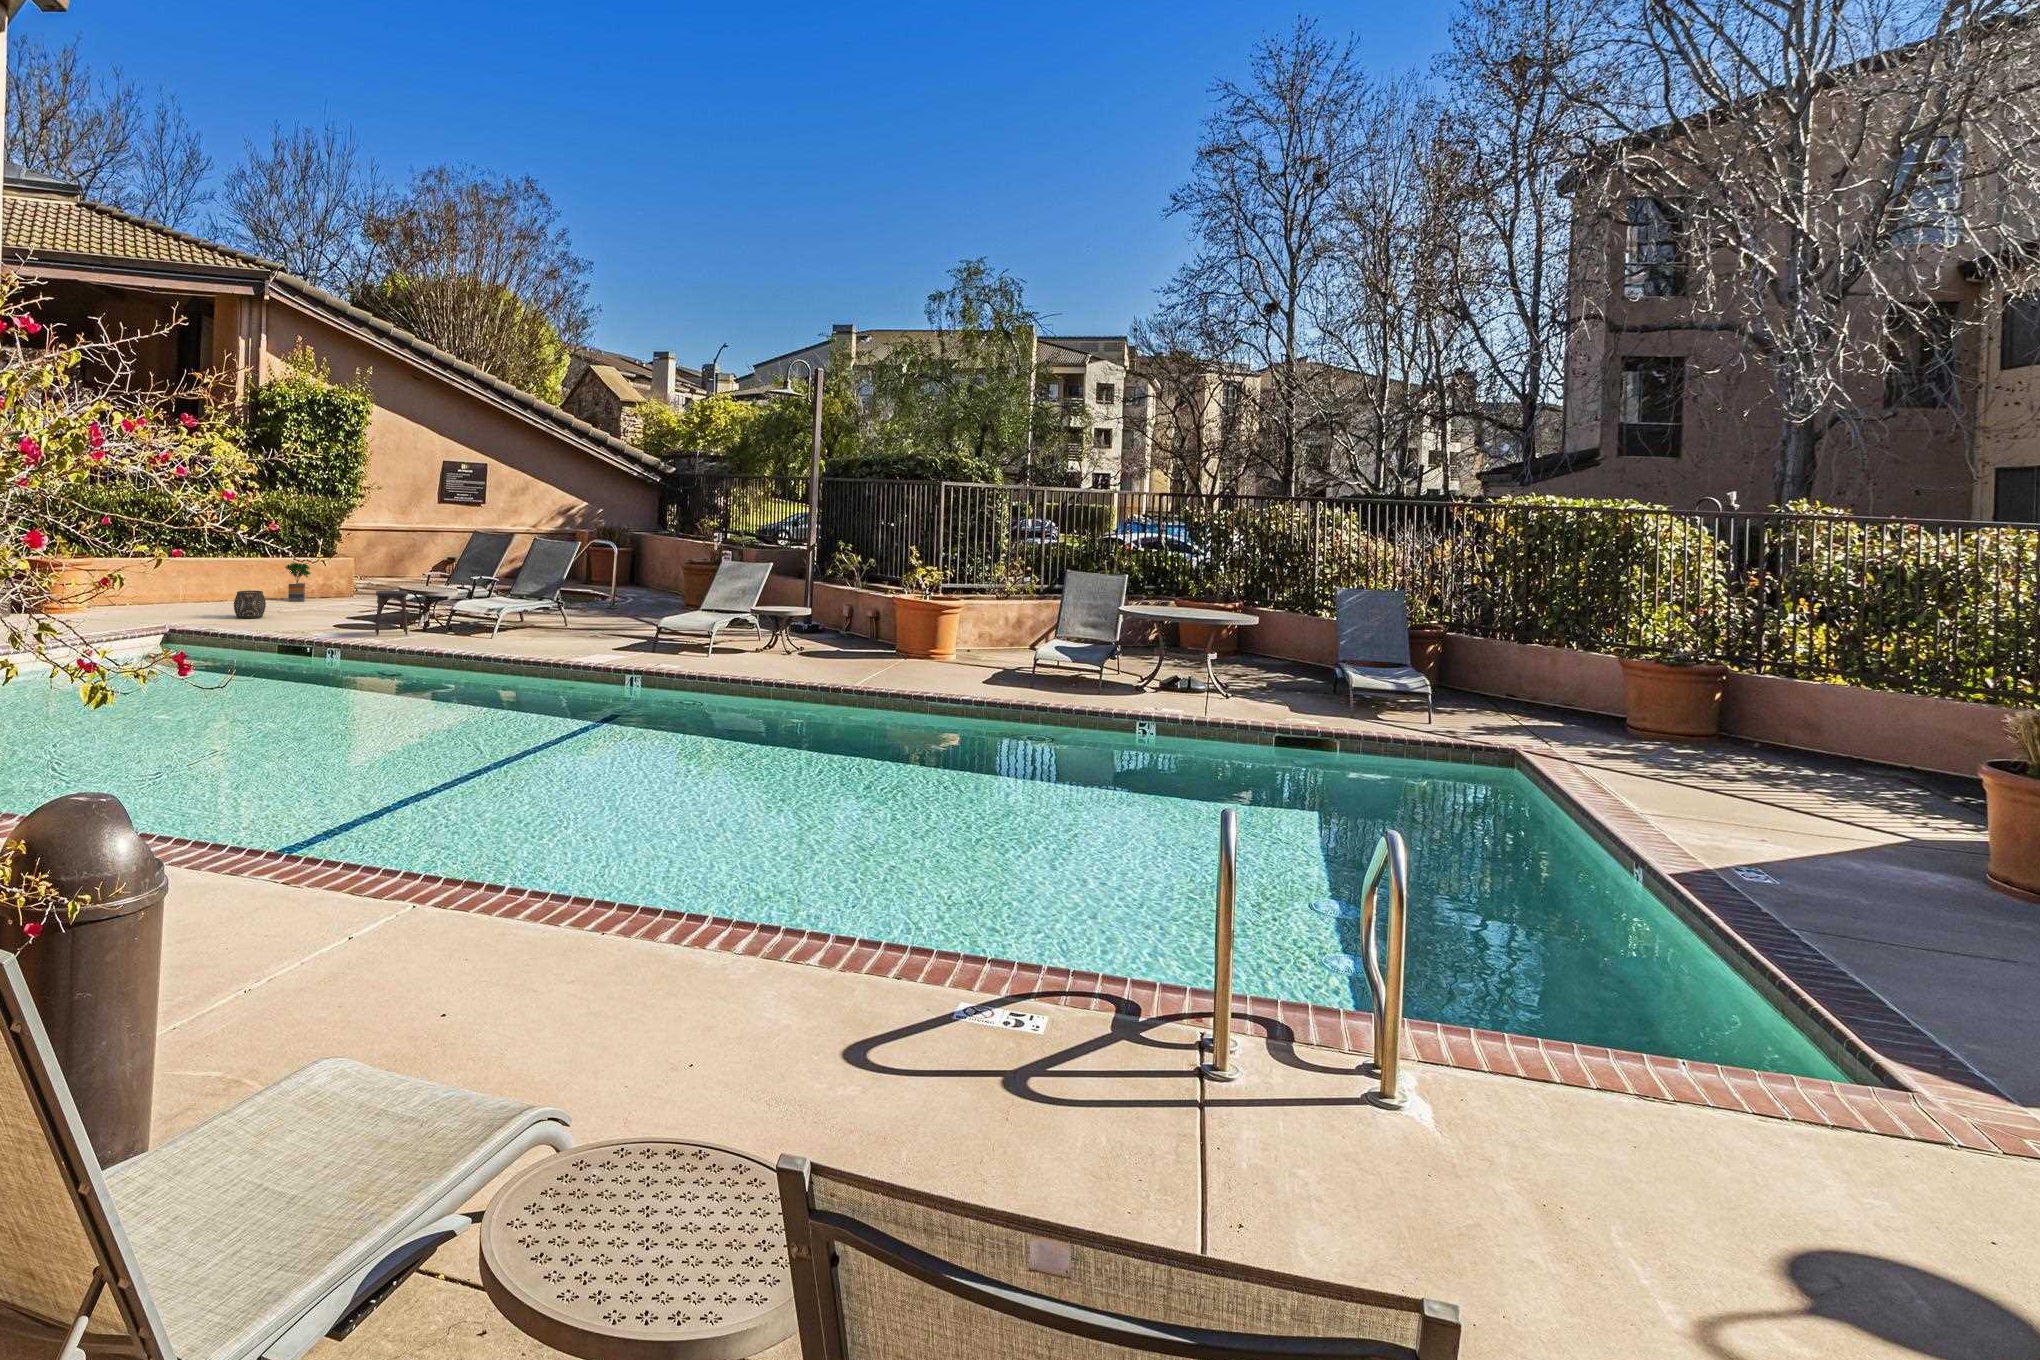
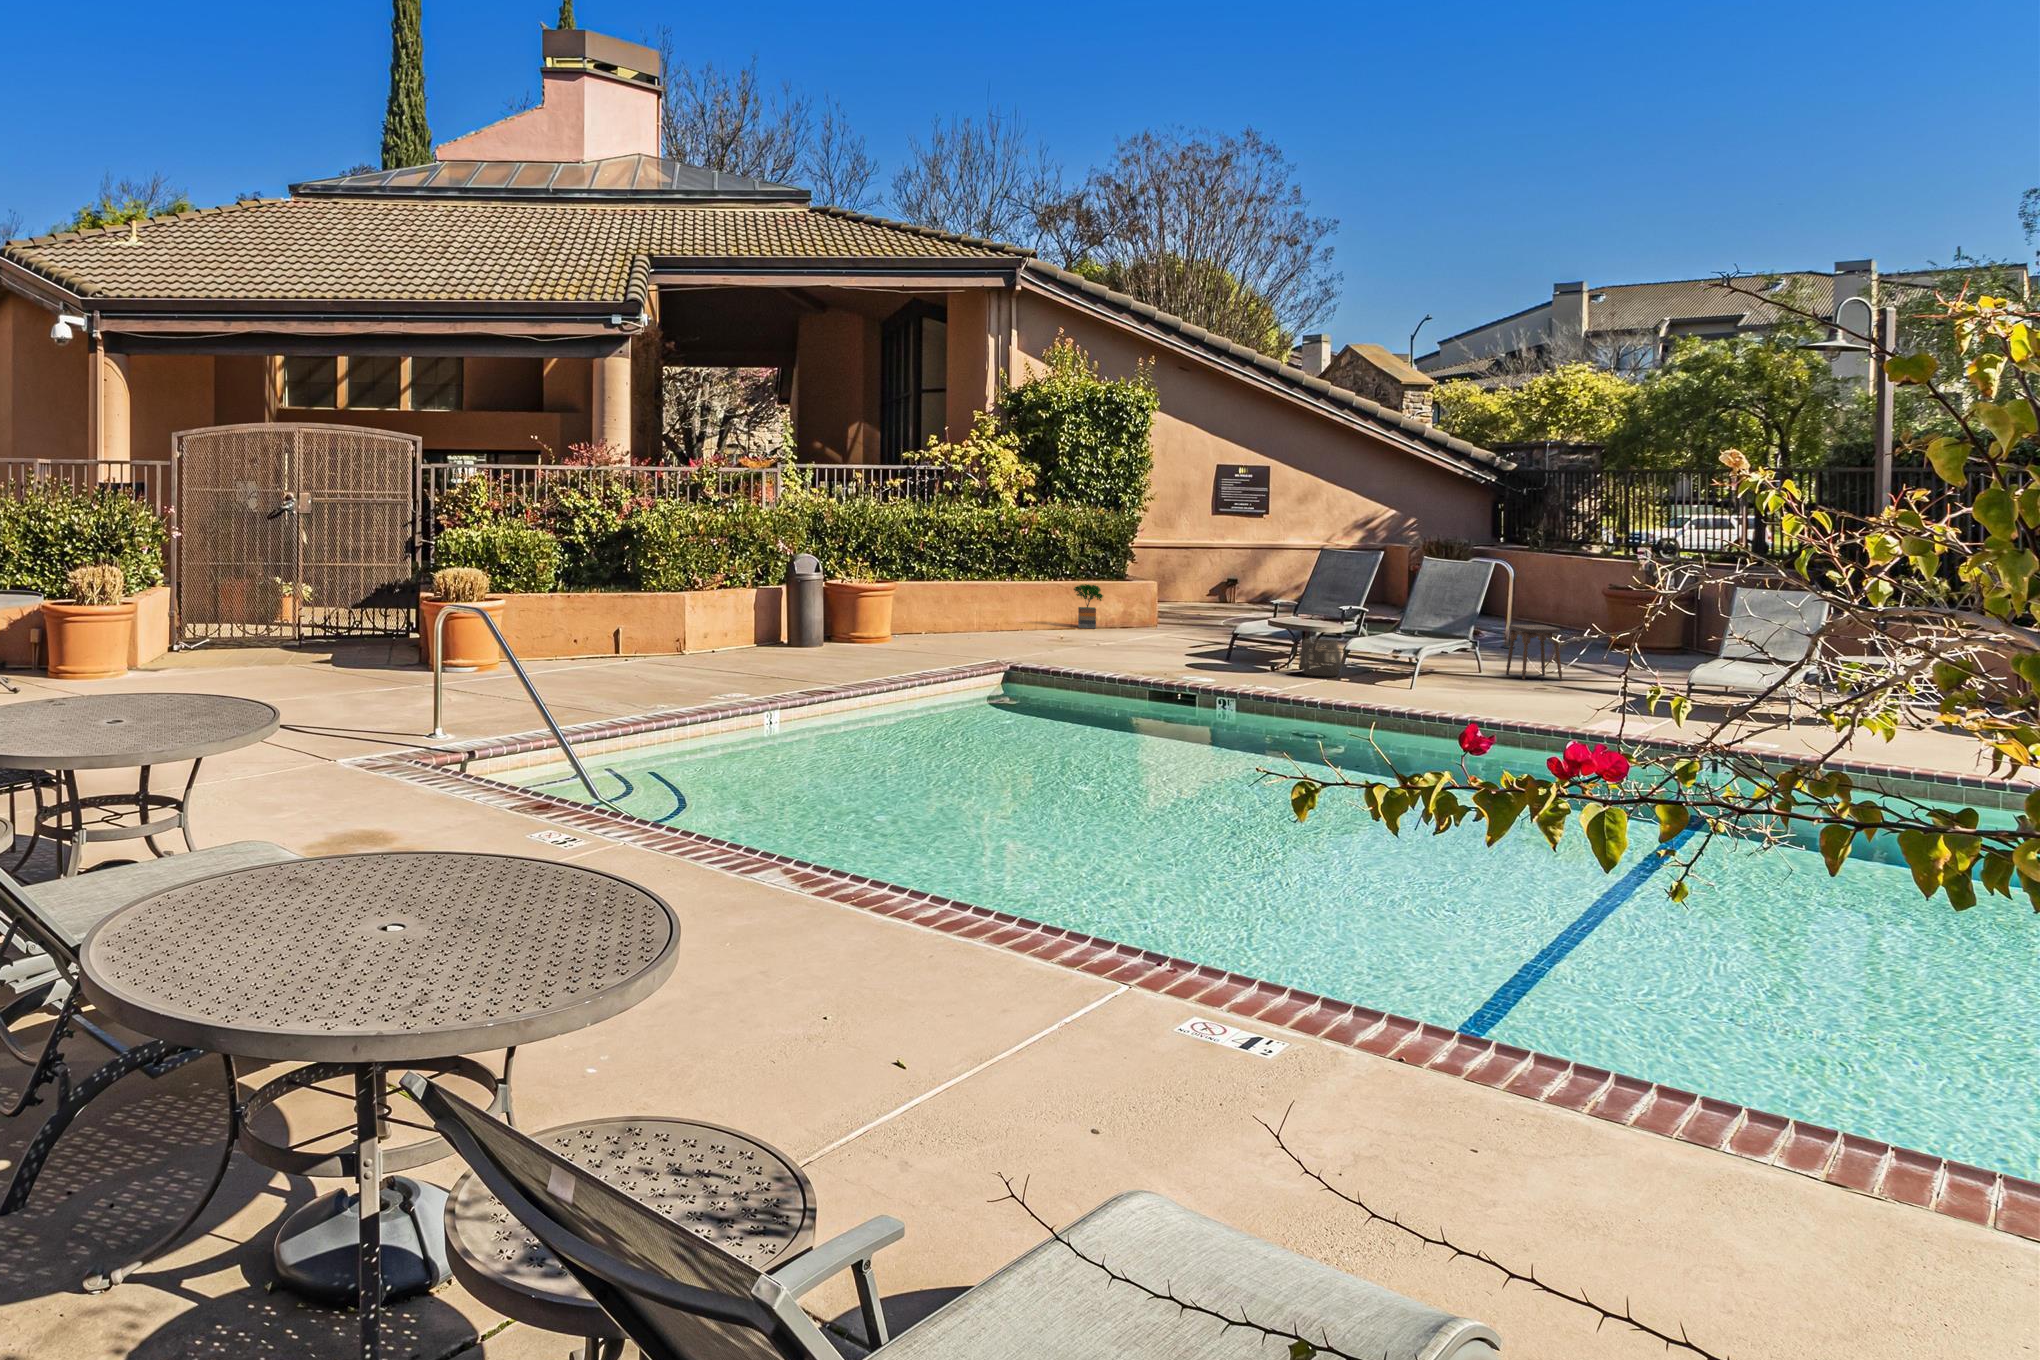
woven basket: present [234,591,266,618] -> present [1299,639,1342,676]
stool: present [375,591,408,635] -> present [1506,625,1562,680]

